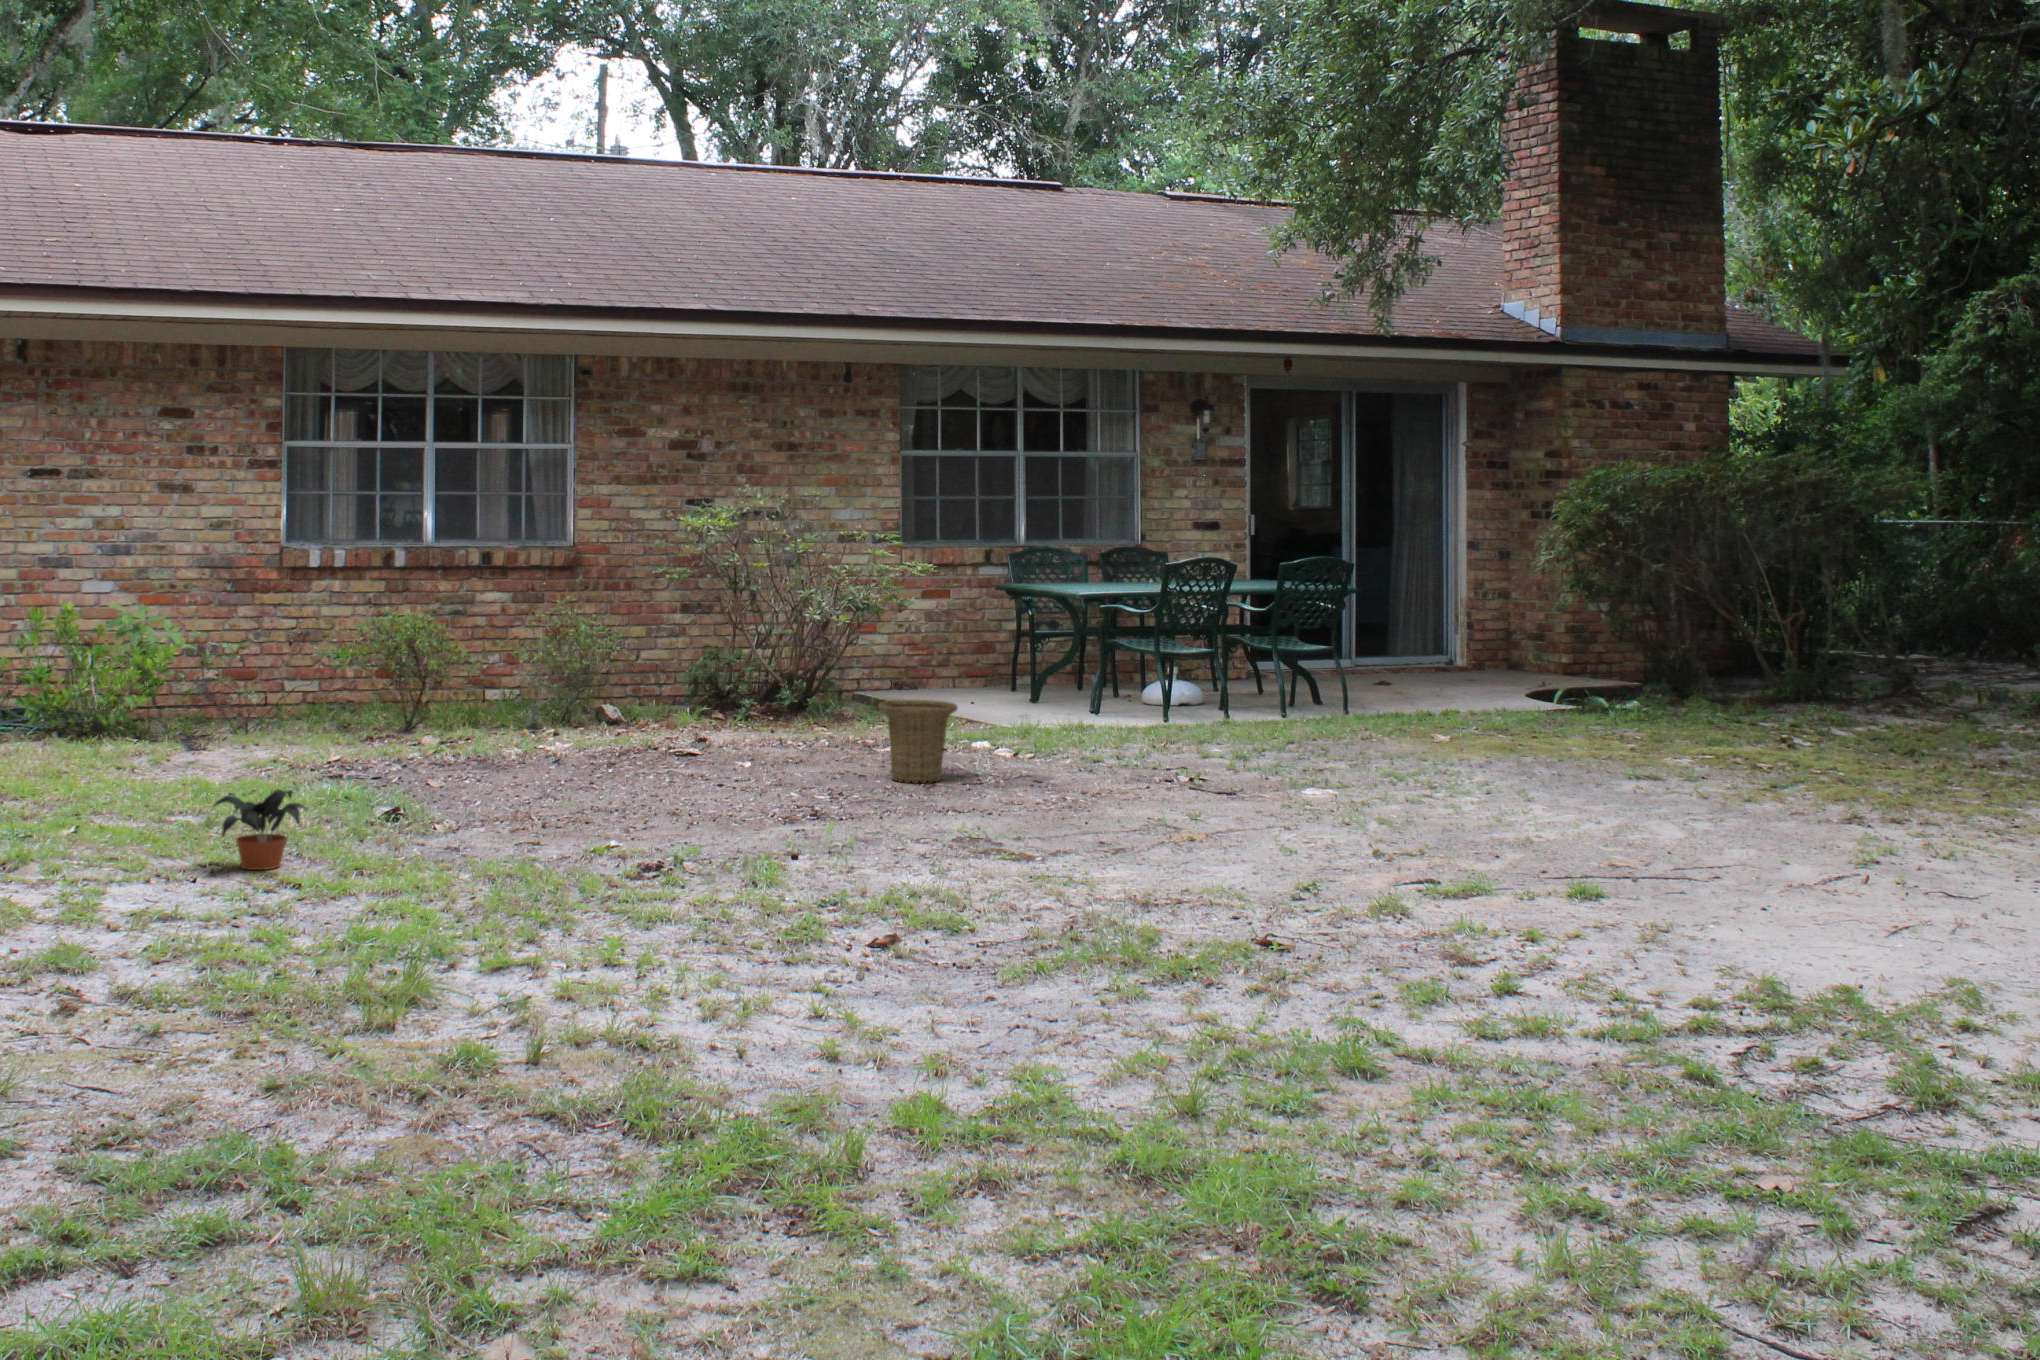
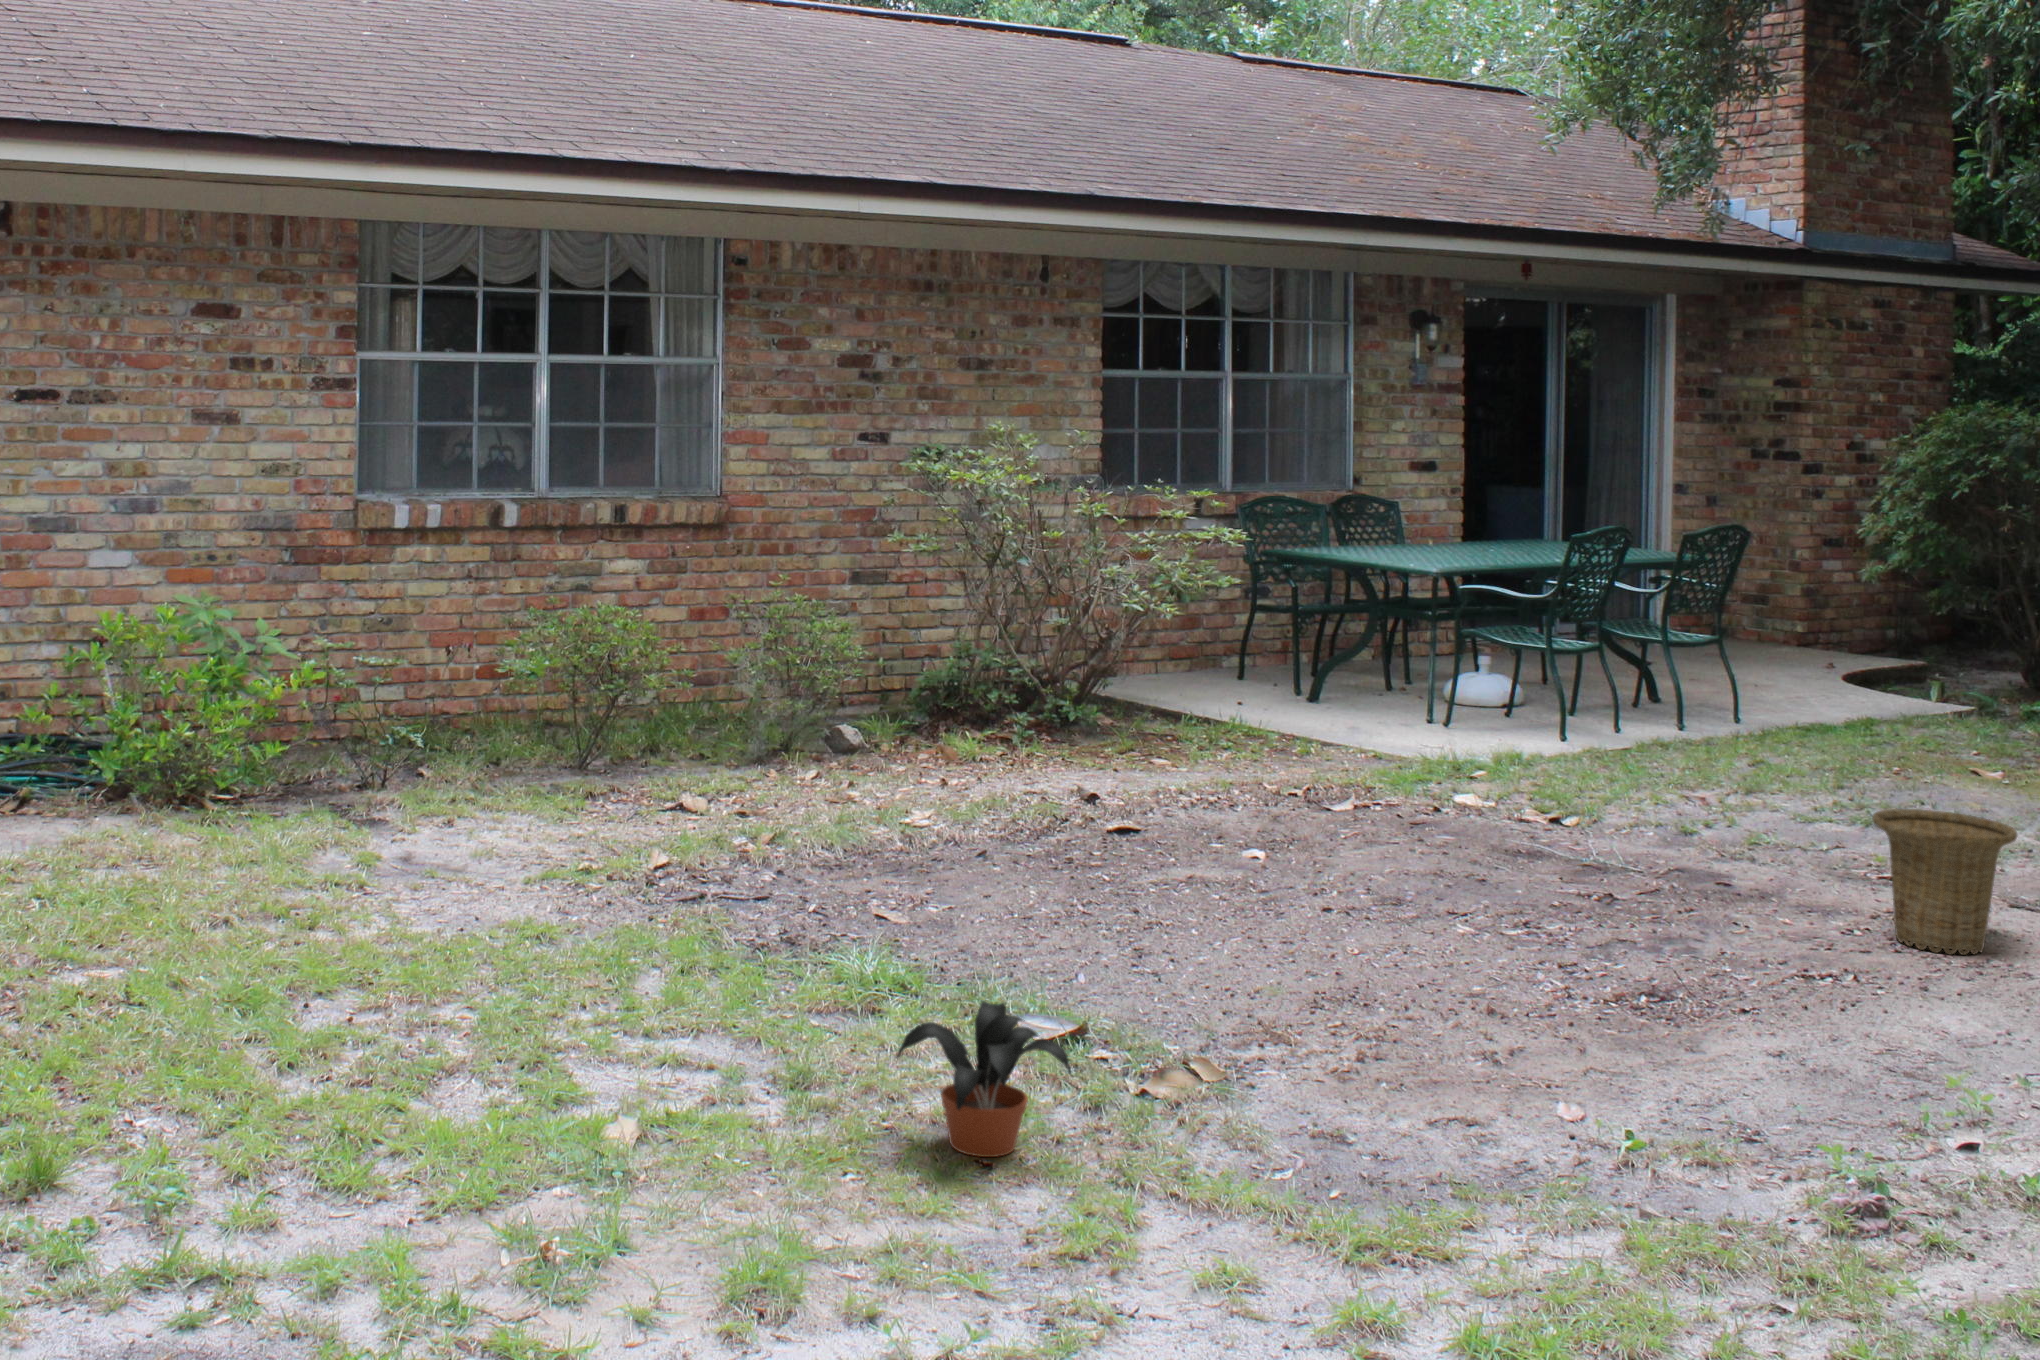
basket: present [878,700,958,783] -> present [1872,809,2017,955]

